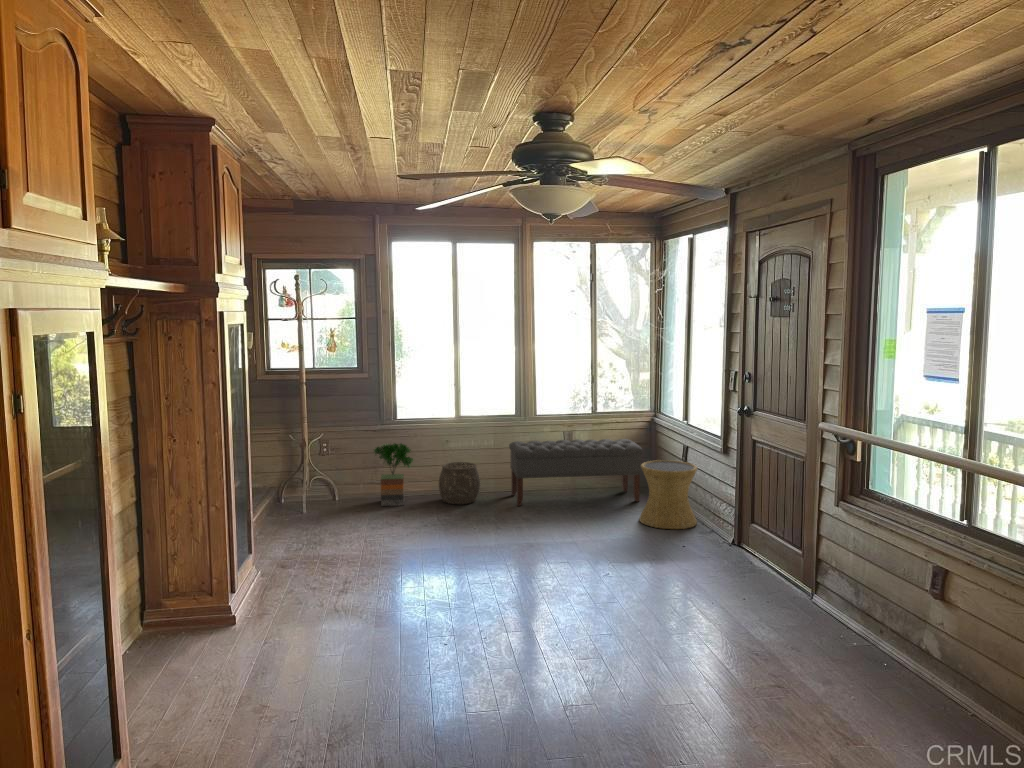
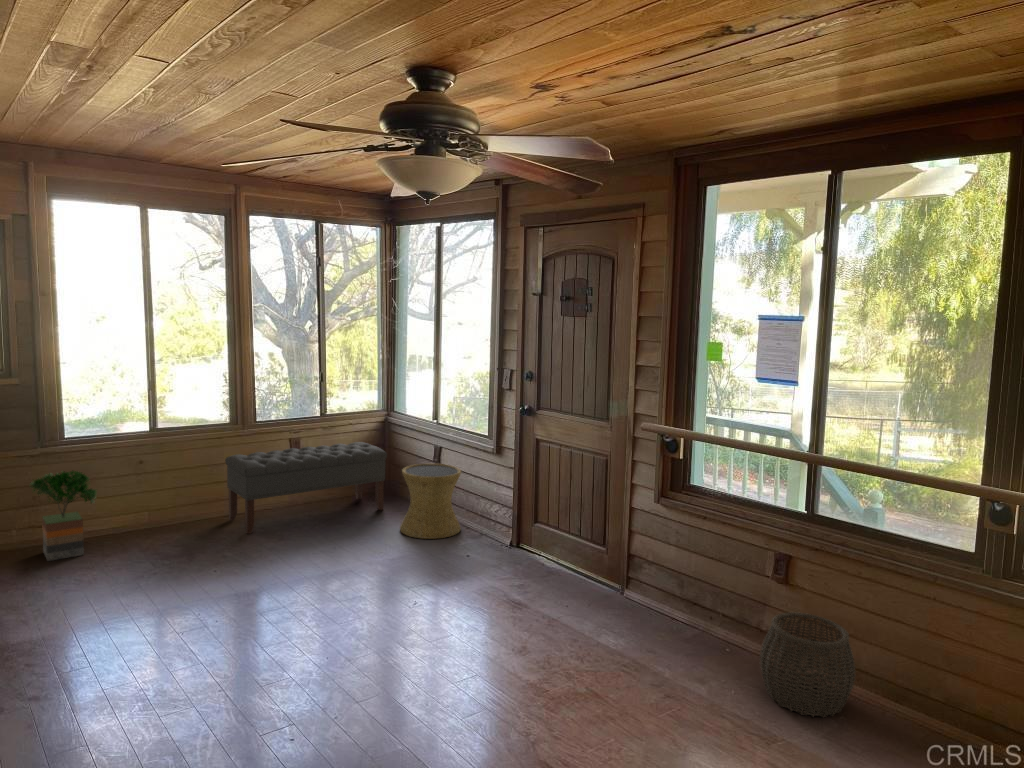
woven basket: present [439,462,480,504] -> present [760,612,856,717]

